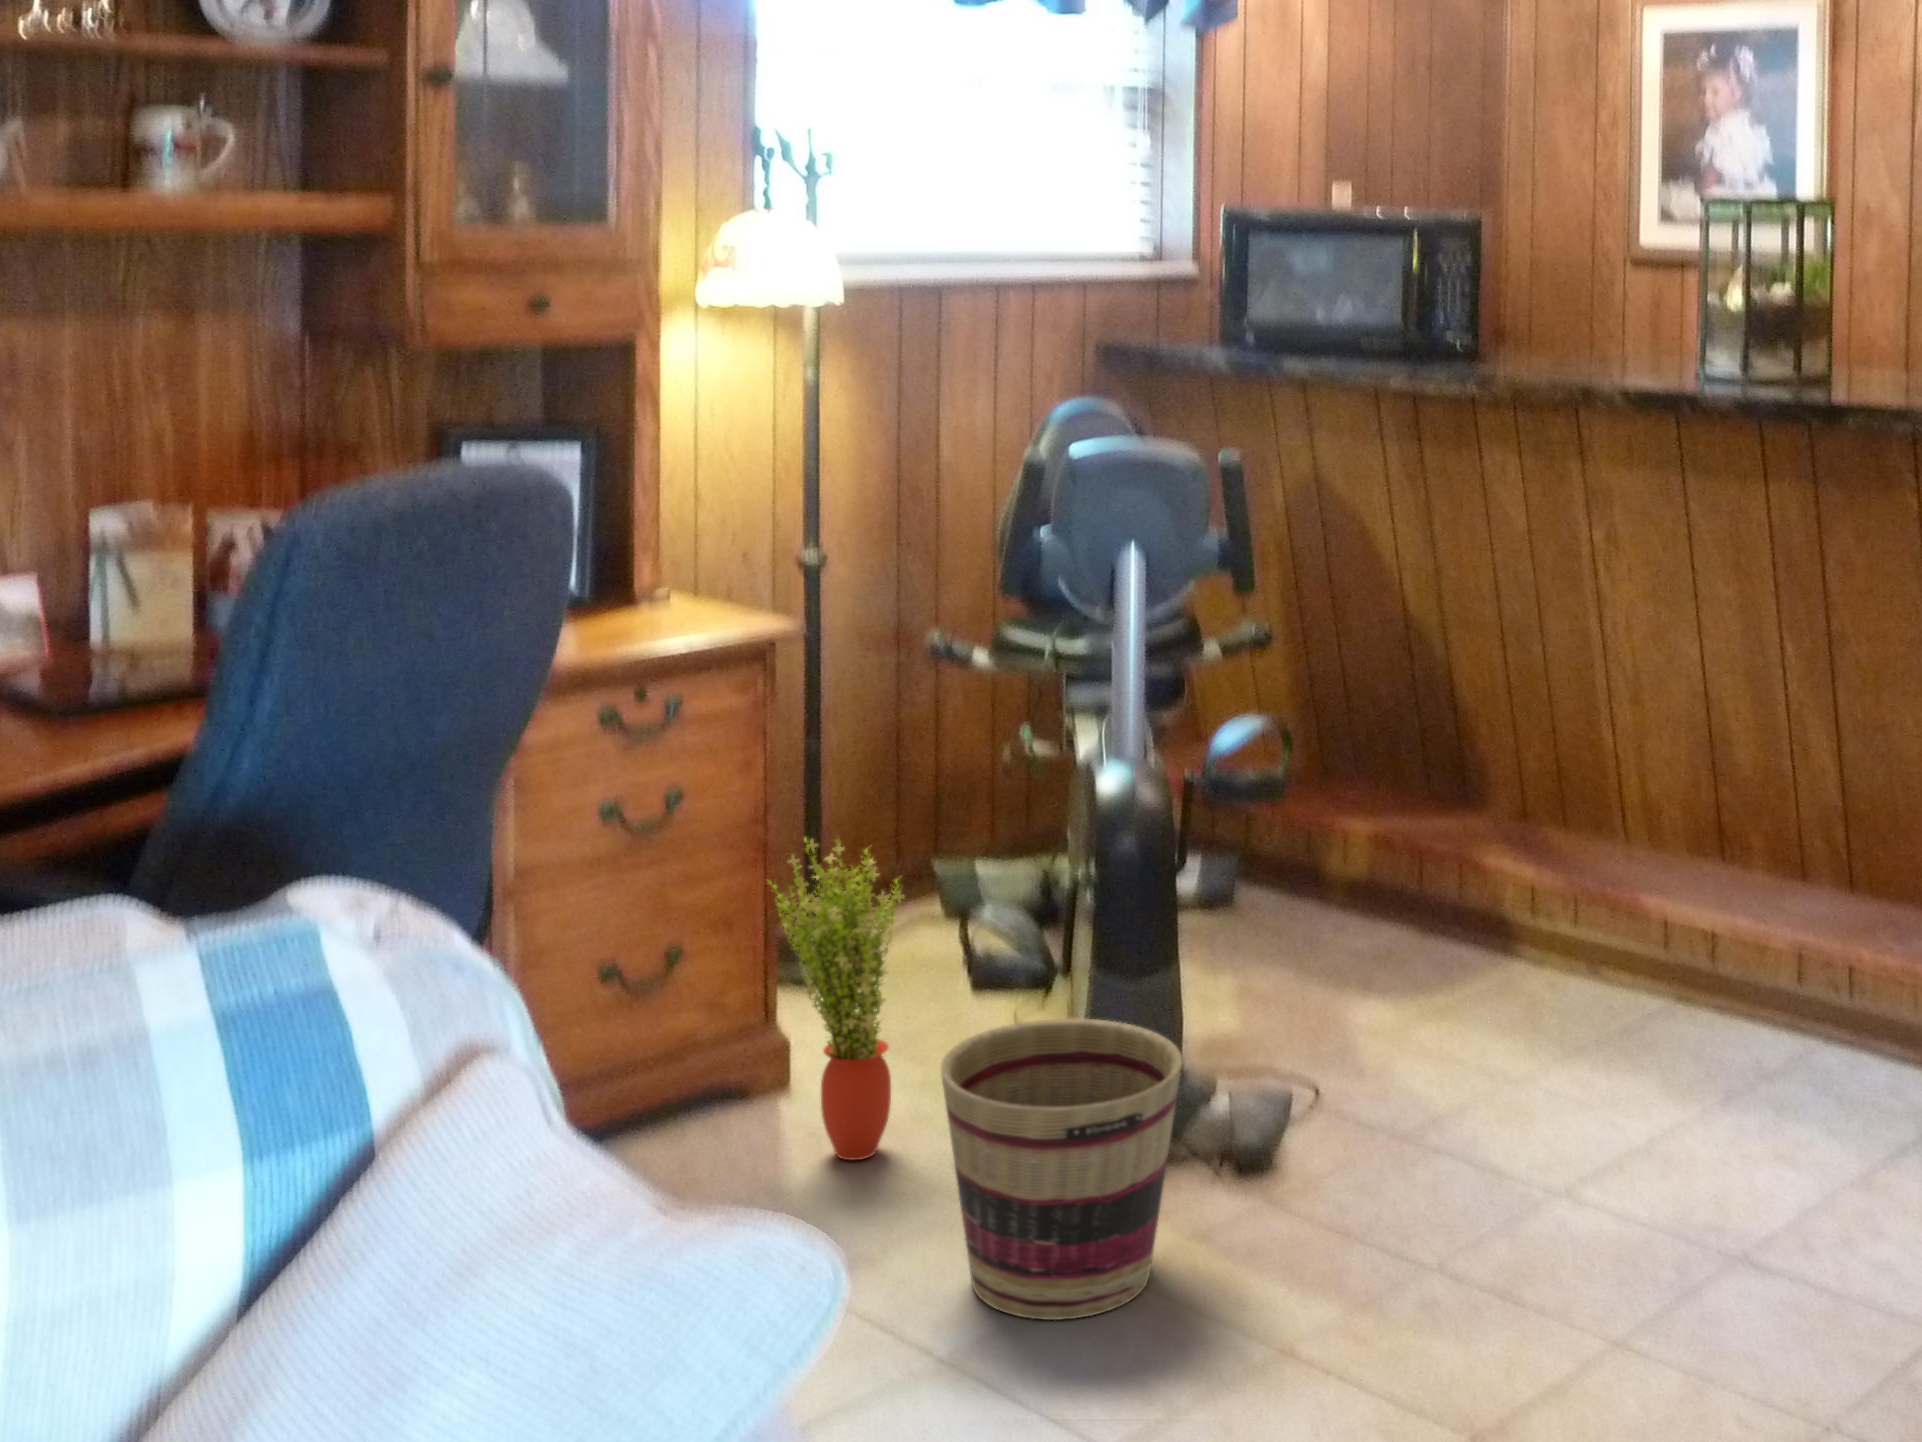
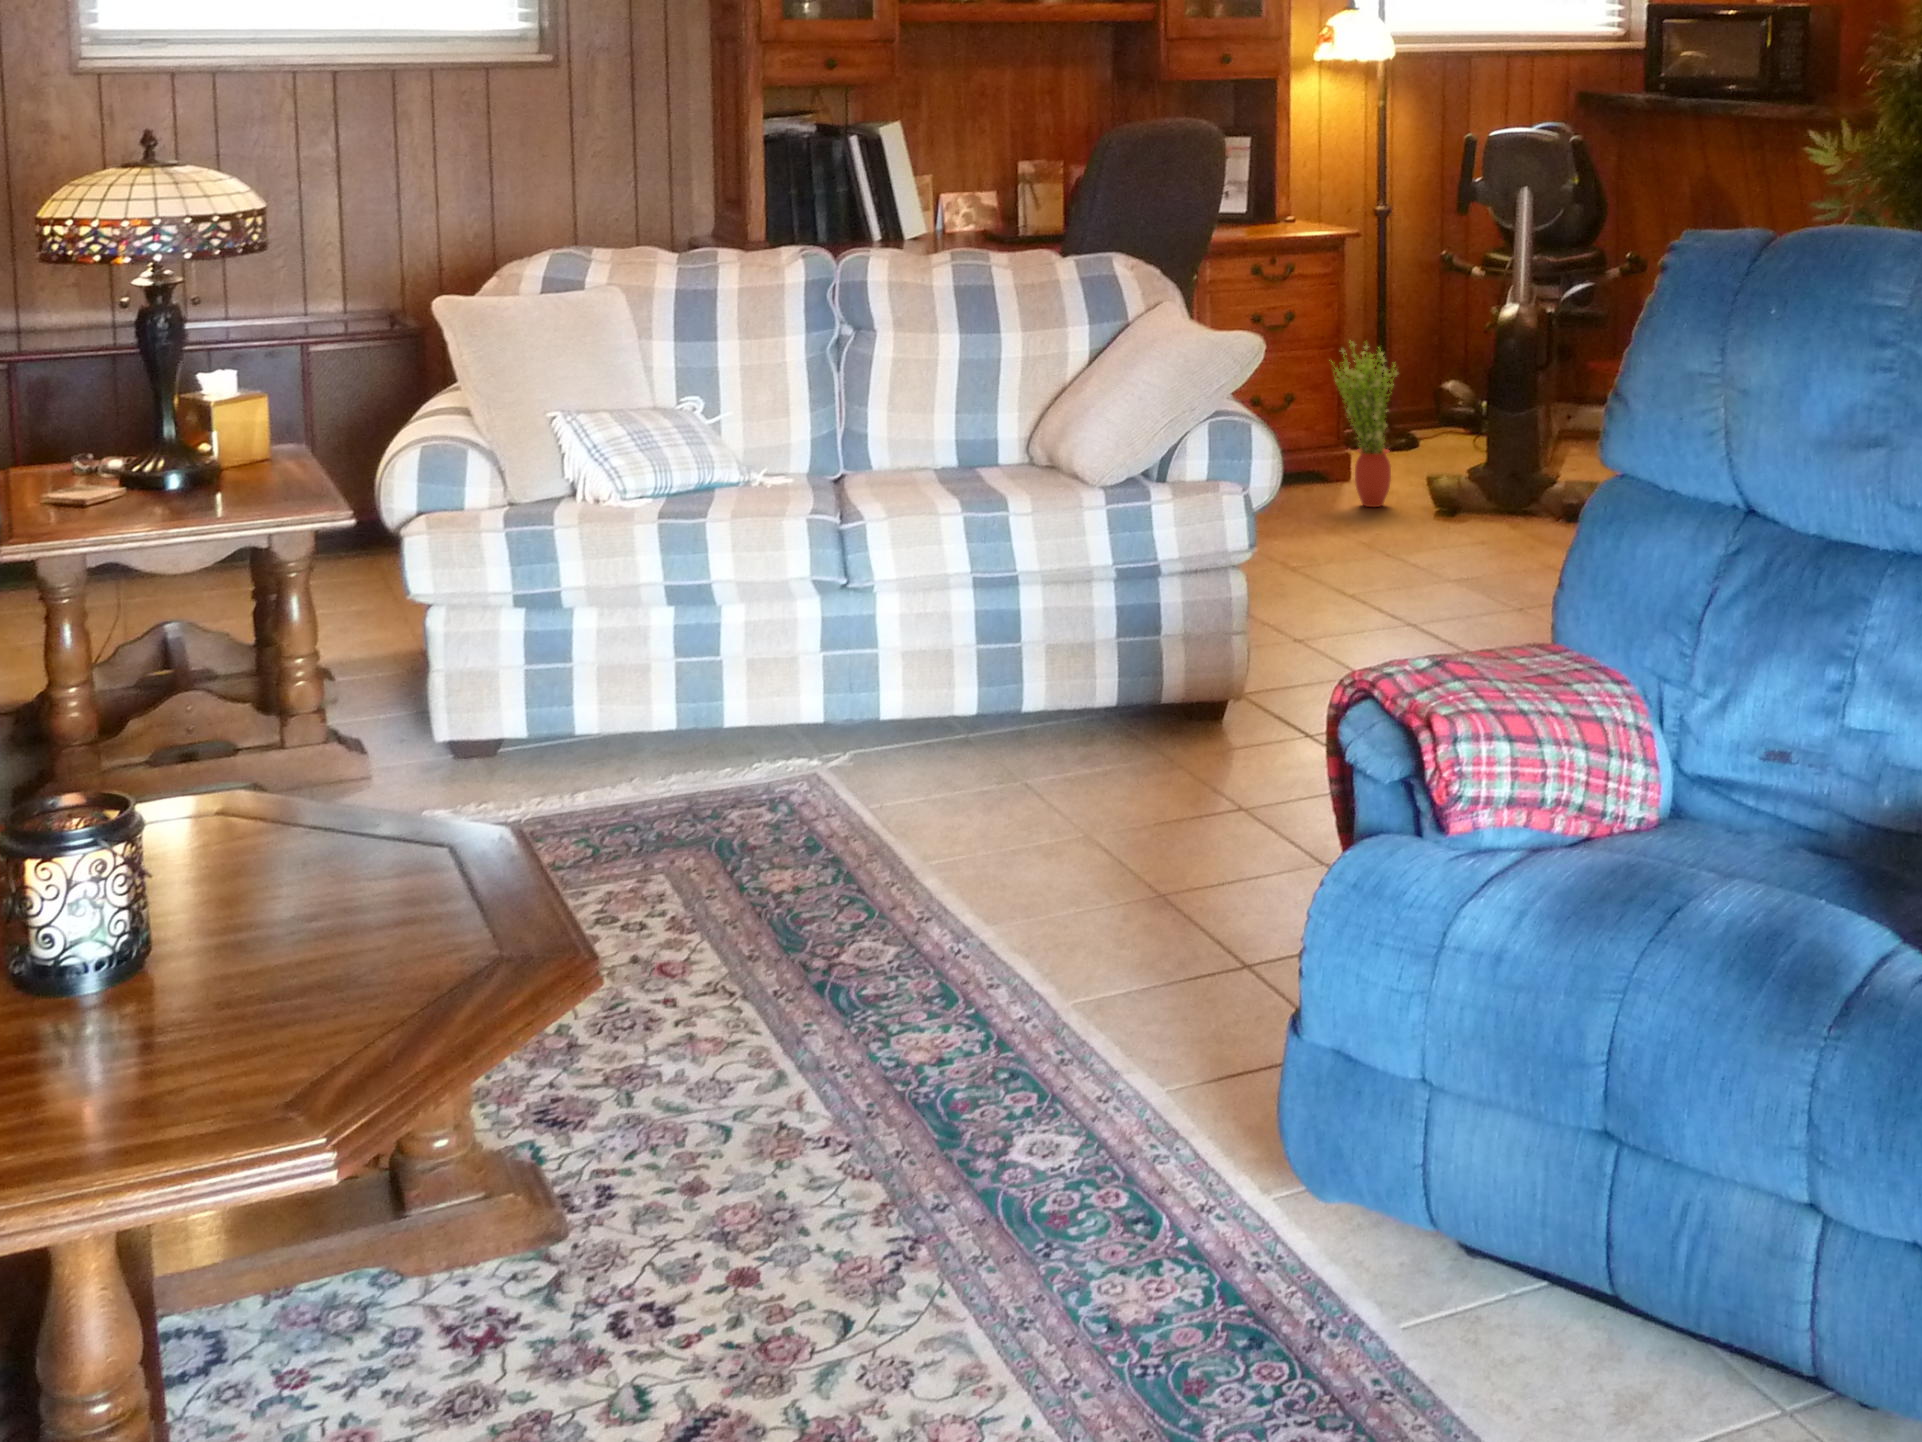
basket: present [941,1018,1182,1320] -> none [1394,426,1515,554]

